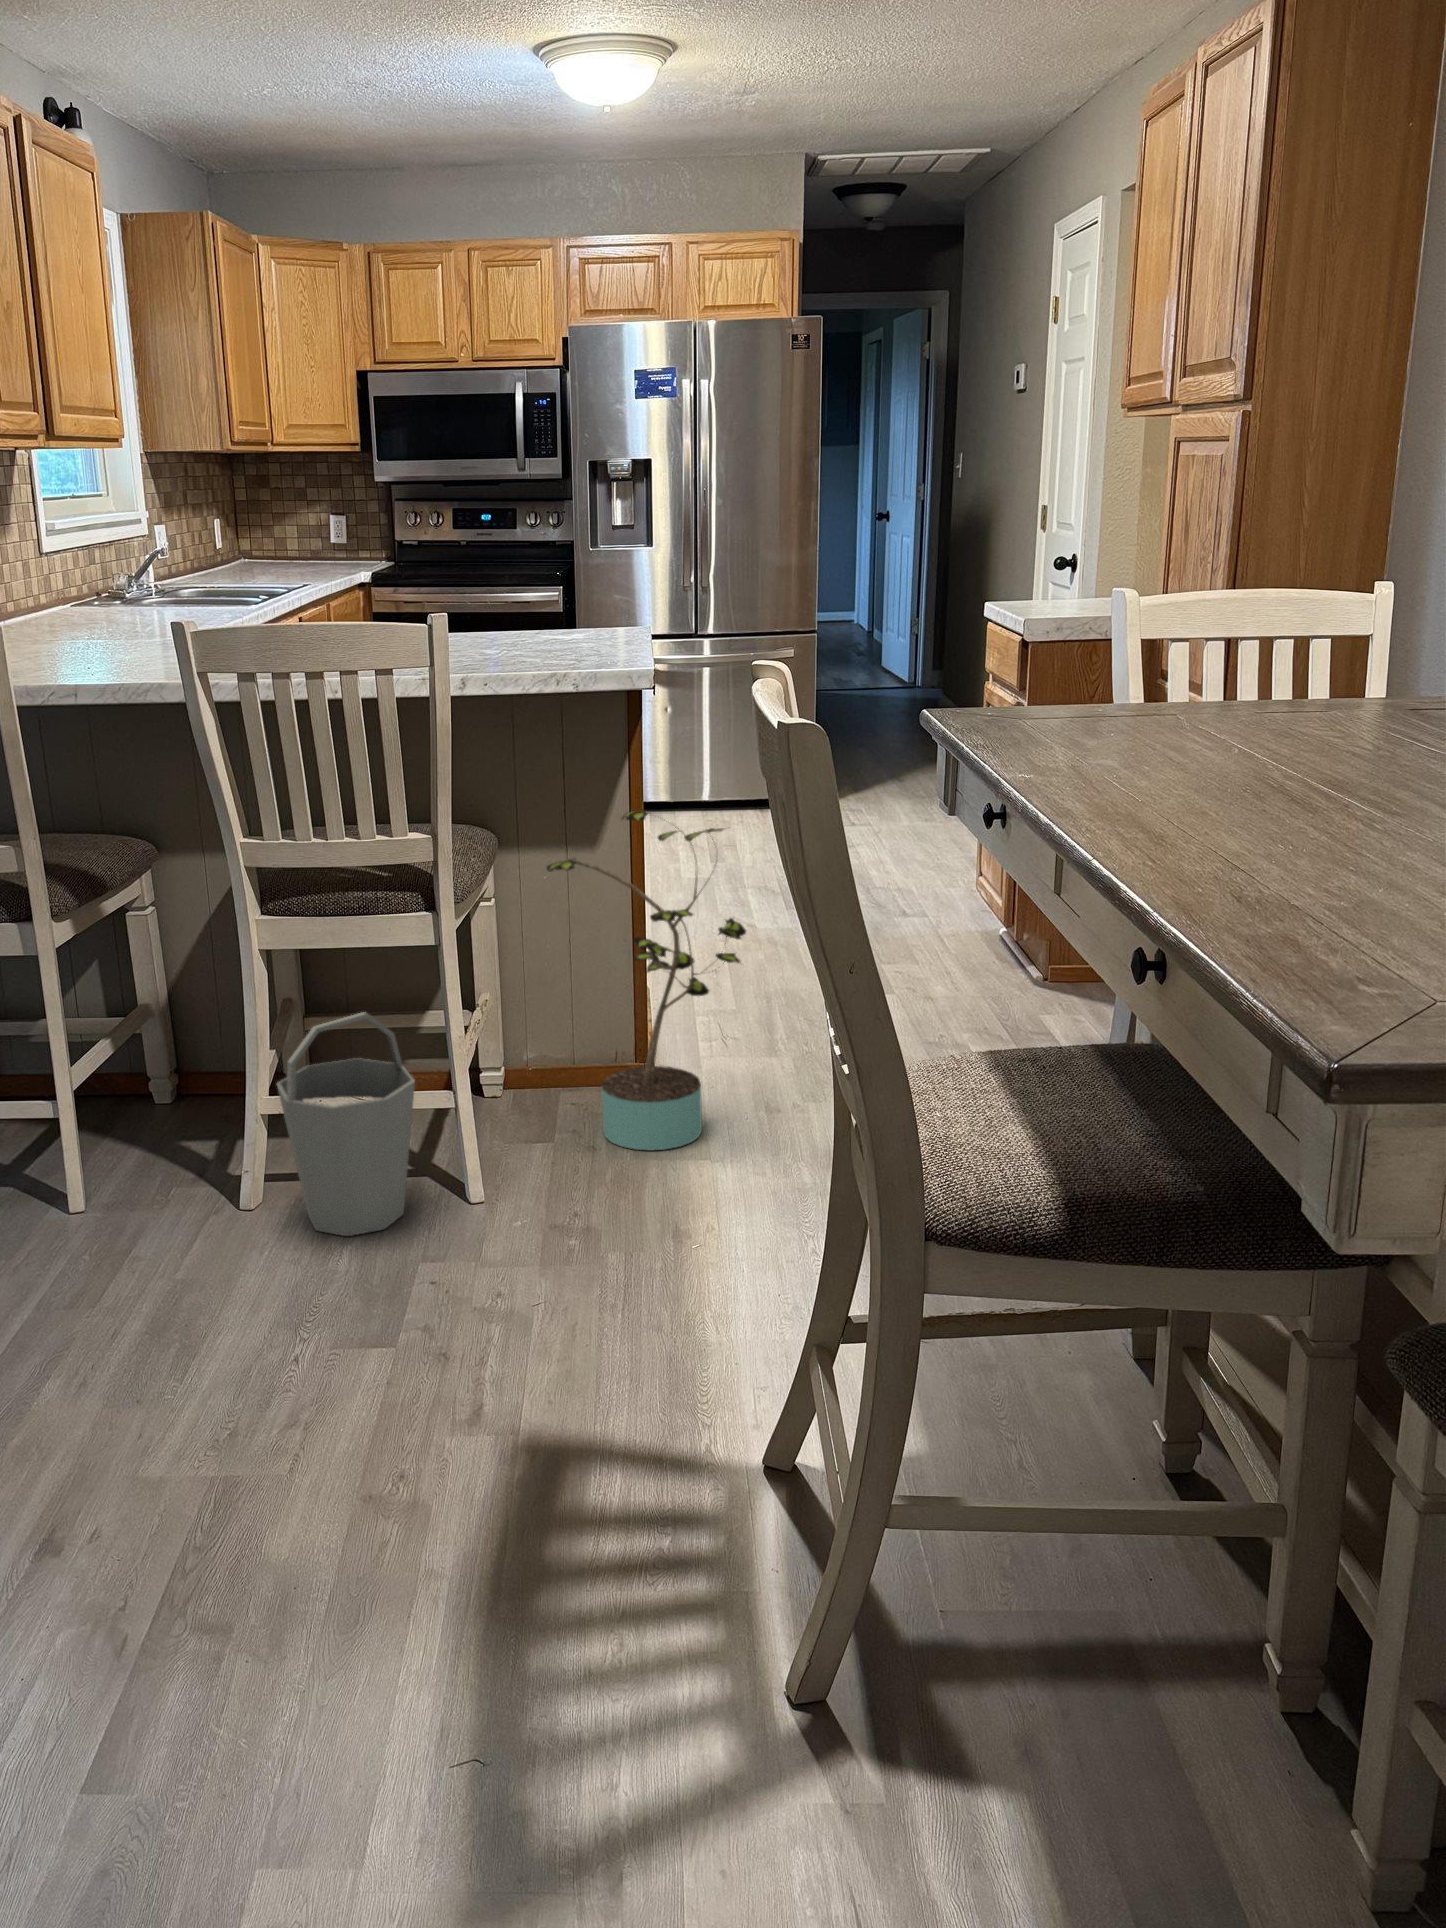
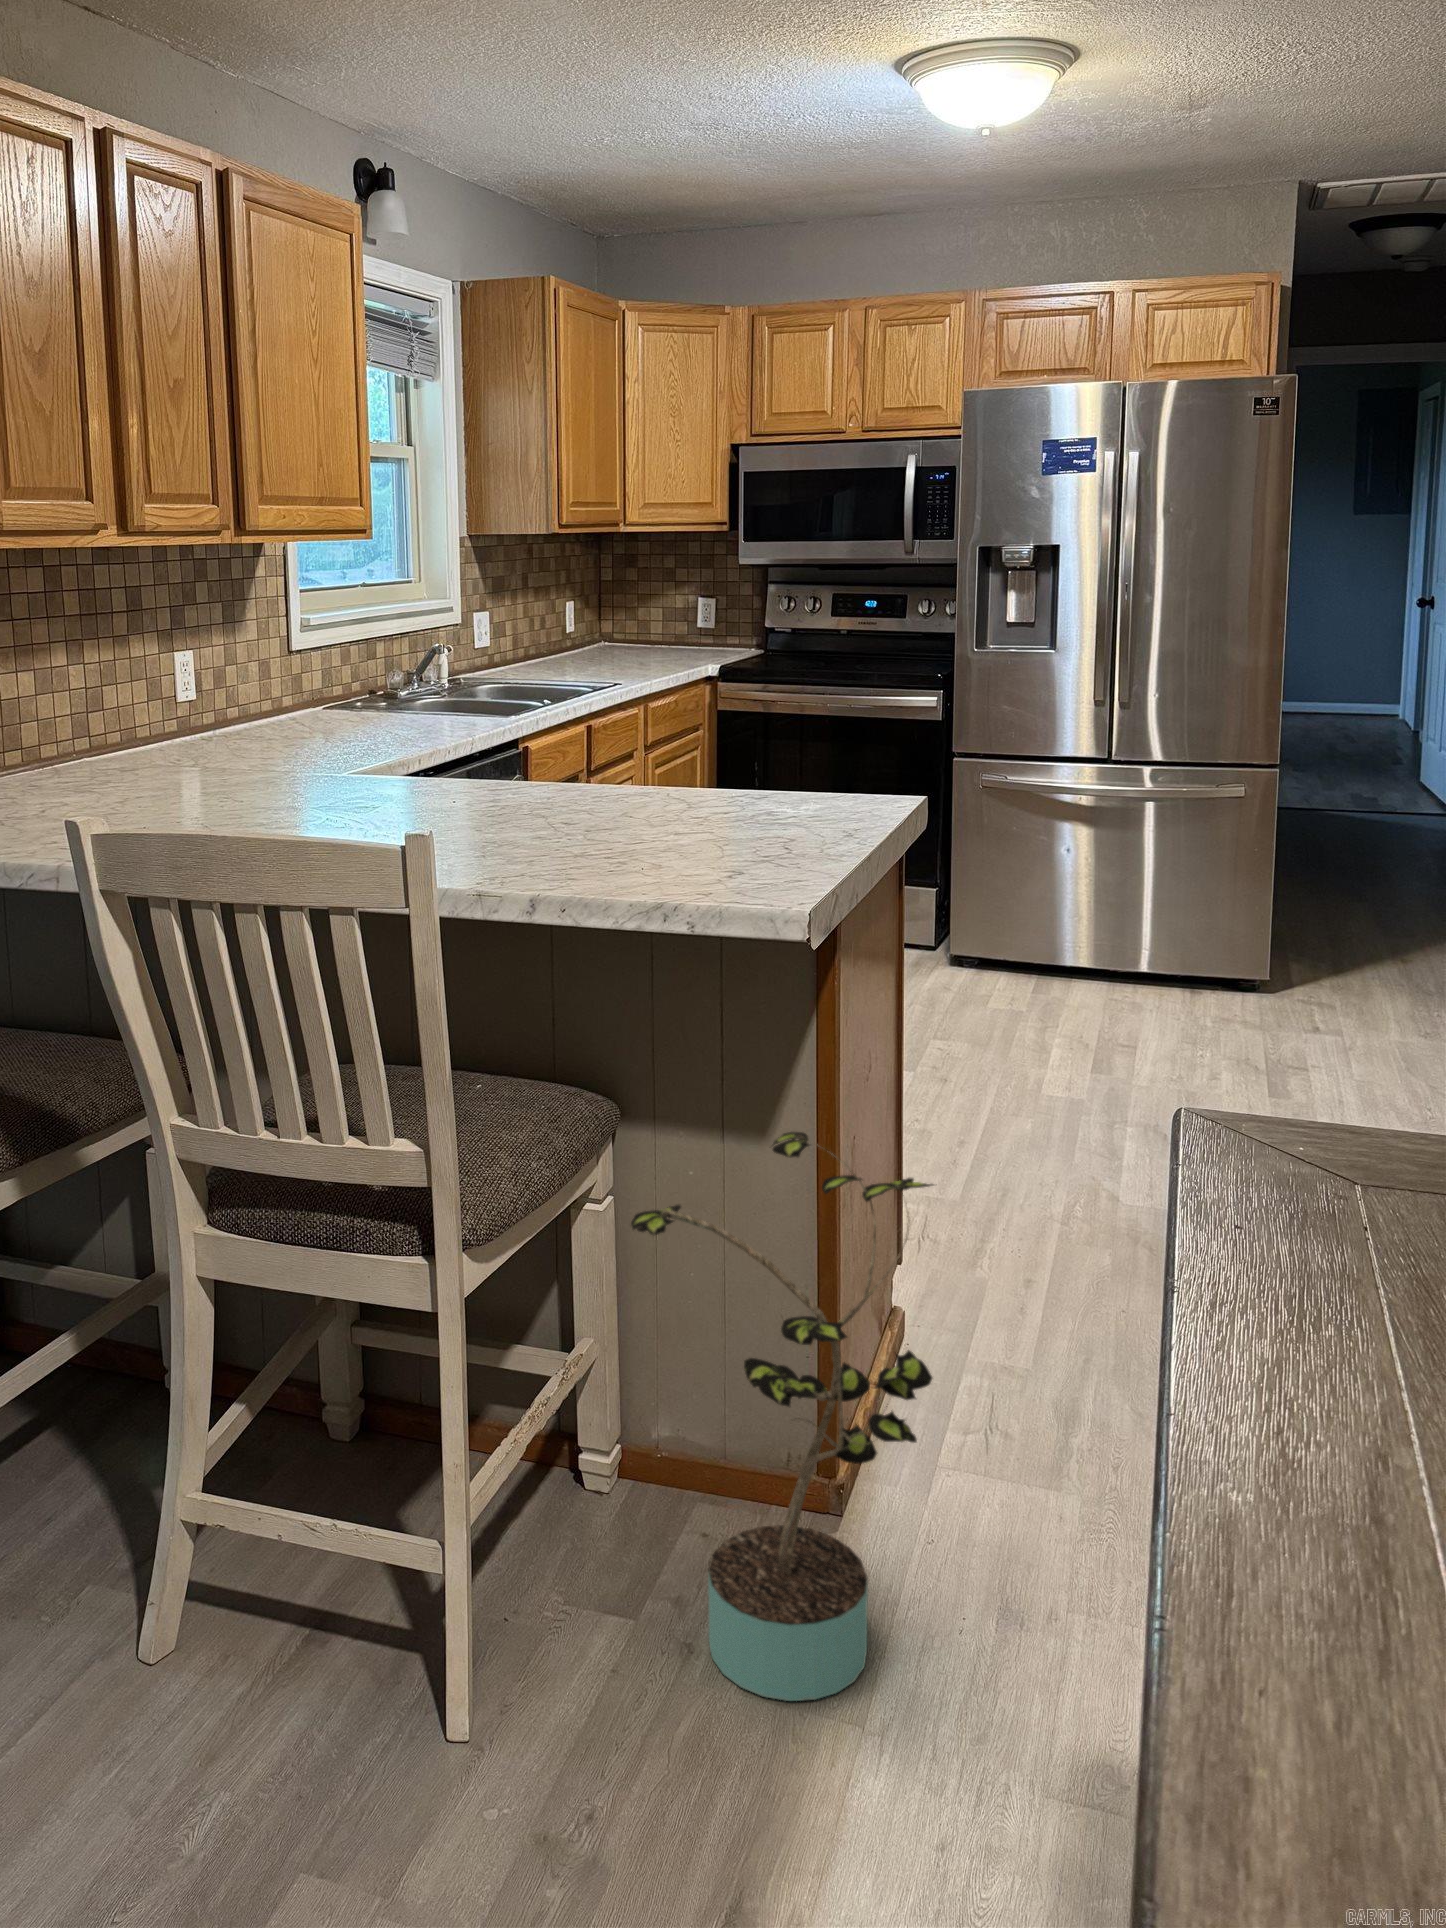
bucket: present [277,1012,415,1236] -> none [141,1438,356,1800]

